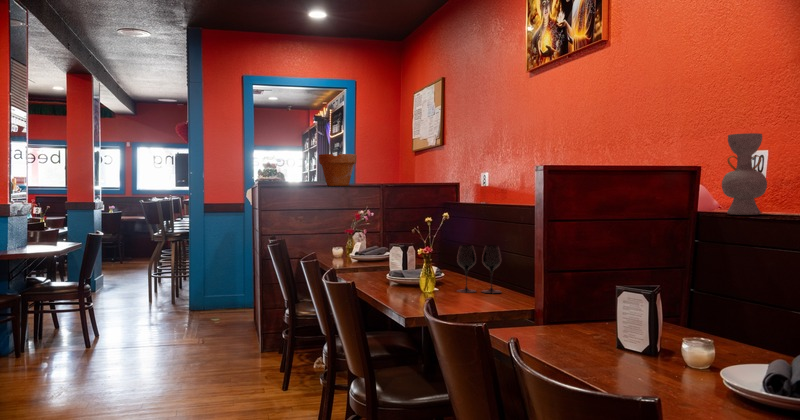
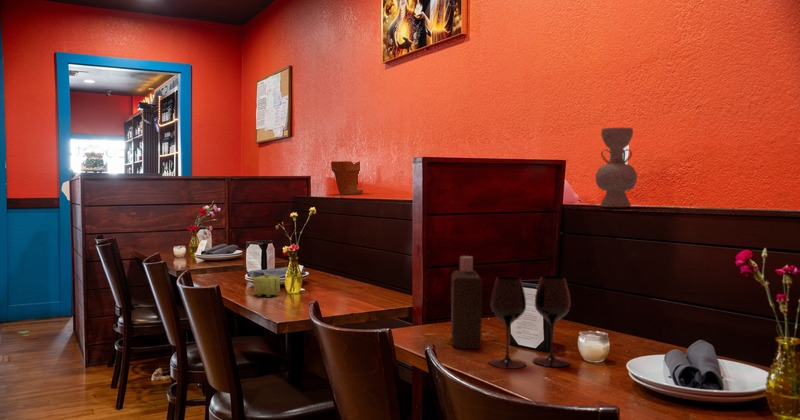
flower pot: present [319,154,357,186] -> present [331,161,363,195]
wine glass: present [457,245,501,293] -> present [489,276,570,369]
bottle: none [556,260,585,347] -> present [451,256,482,349]
teapot: none [389,274,416,295] -> present [251,274,280,297]

